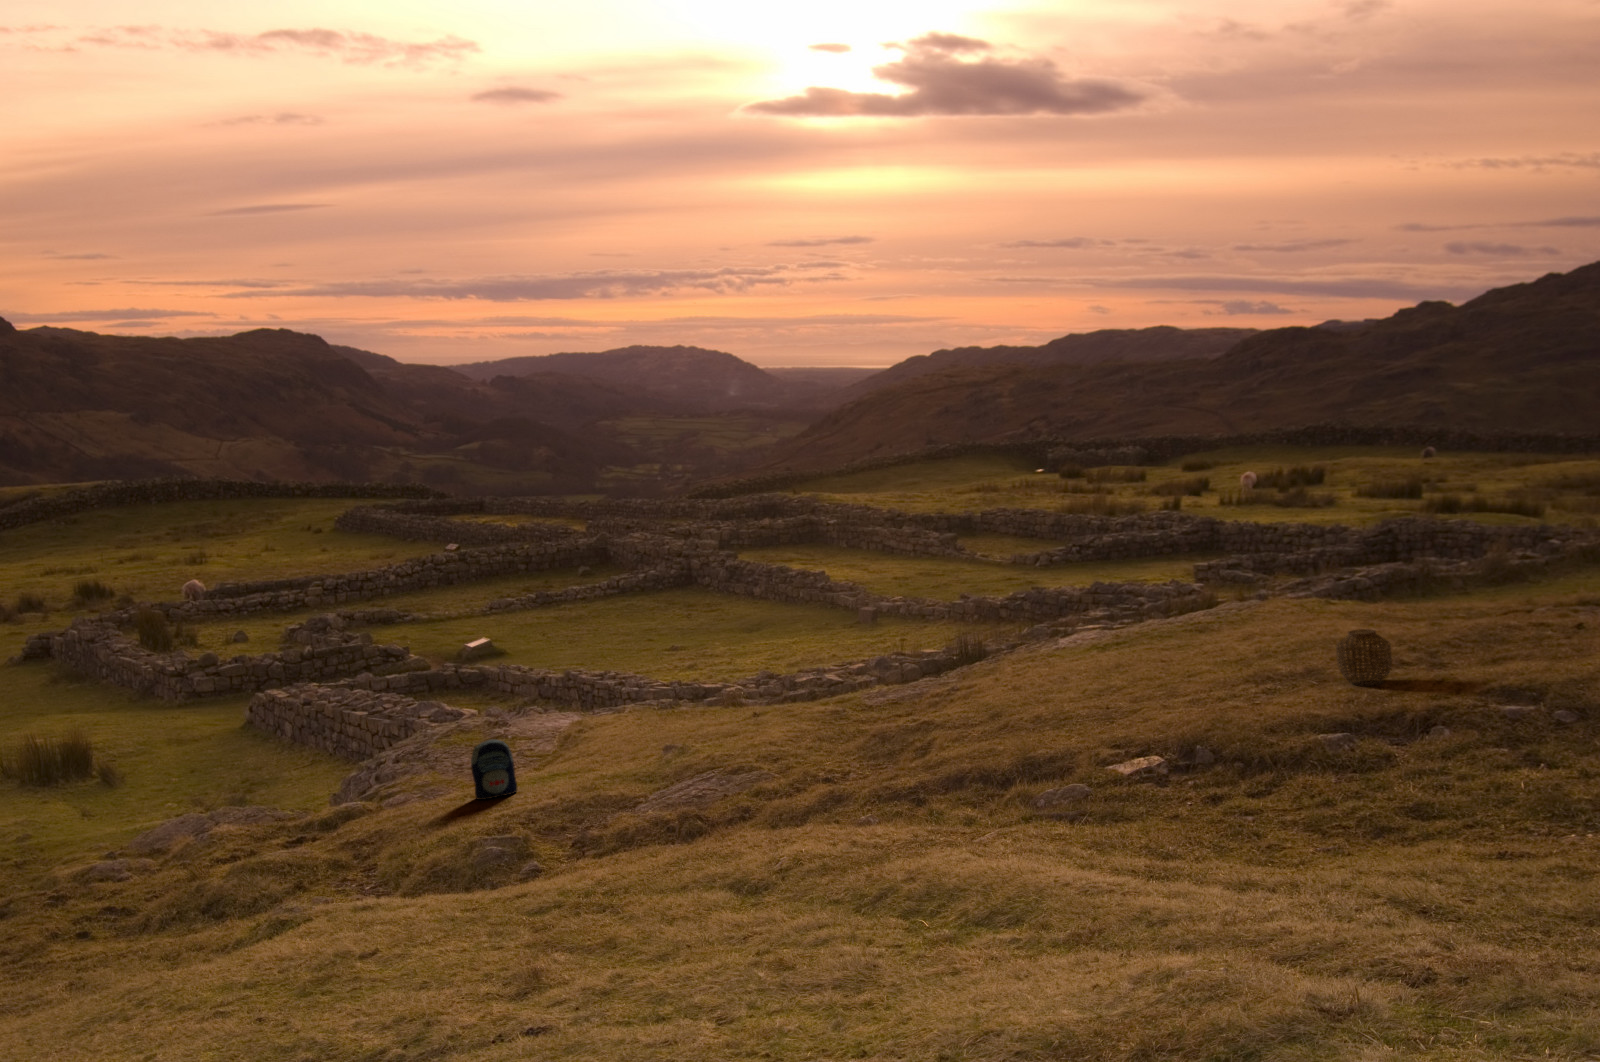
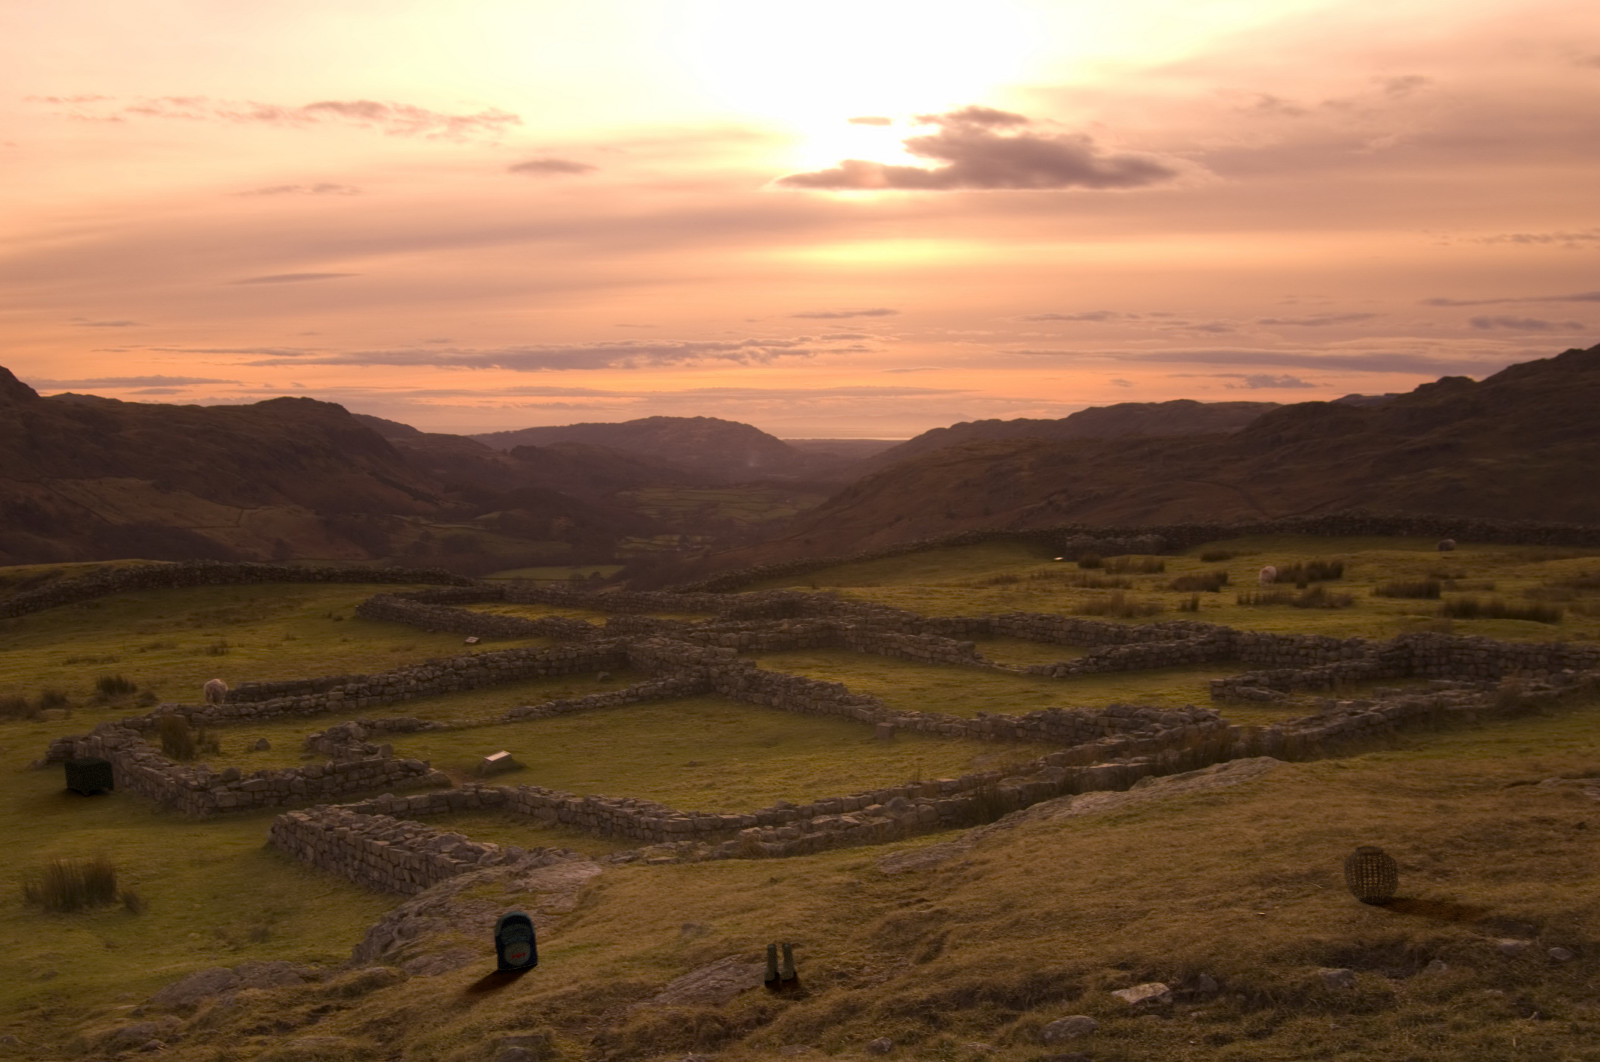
bench: none [42,654,93,691] -> present [64,757,114,796]
boots: none [747,750,779,787] -> present [764,943,795,981]

